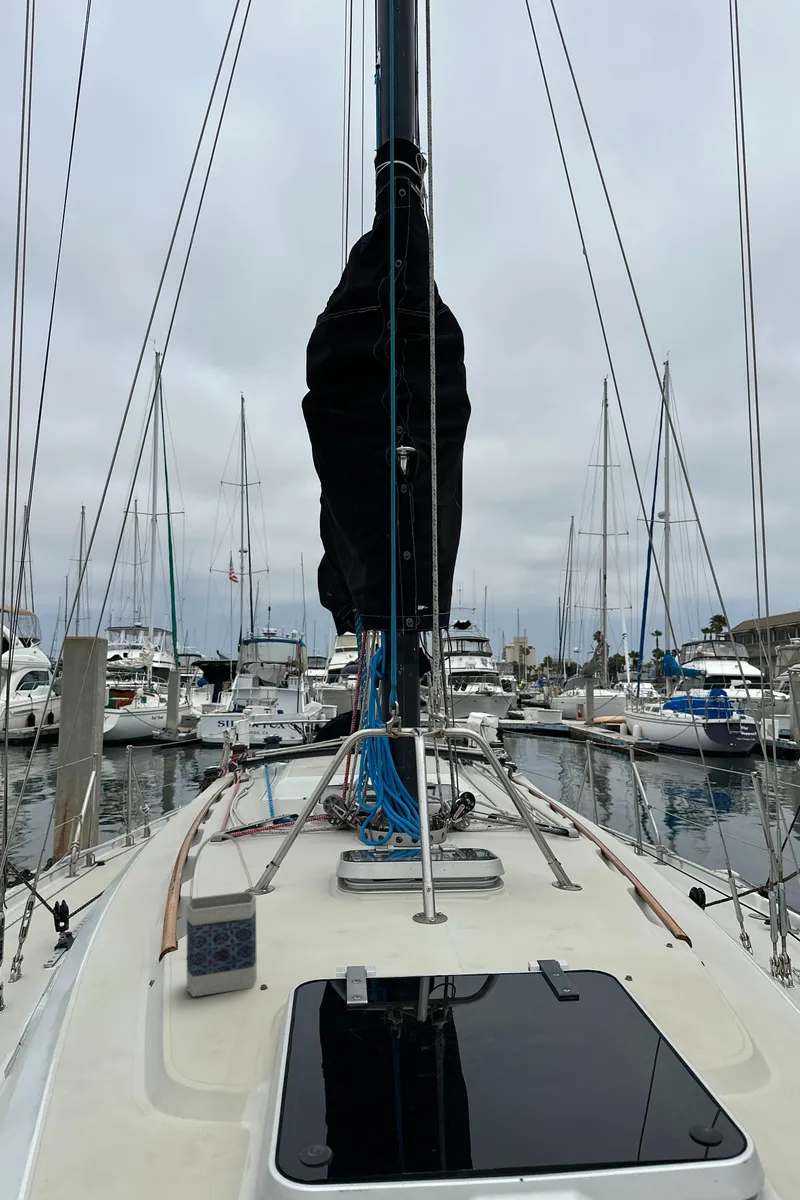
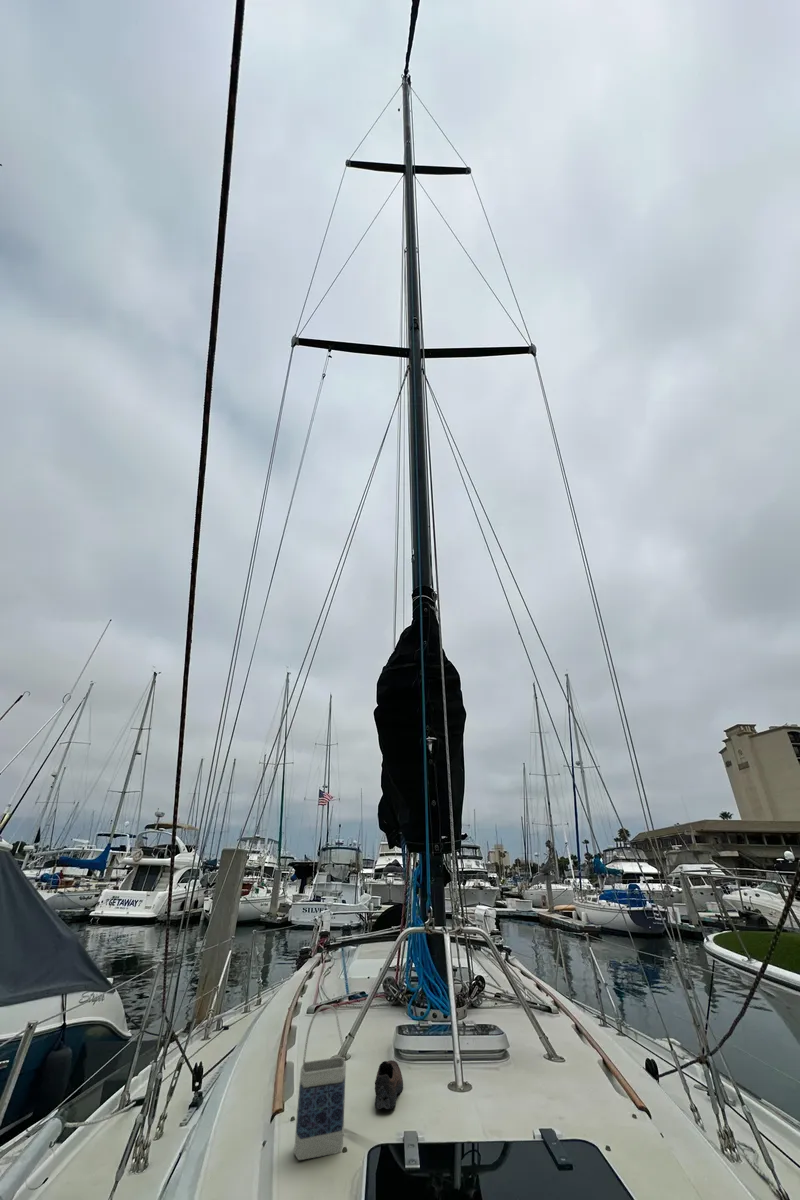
shoe: none [303,892,346,943] -> present [375,1060,403,1109]

